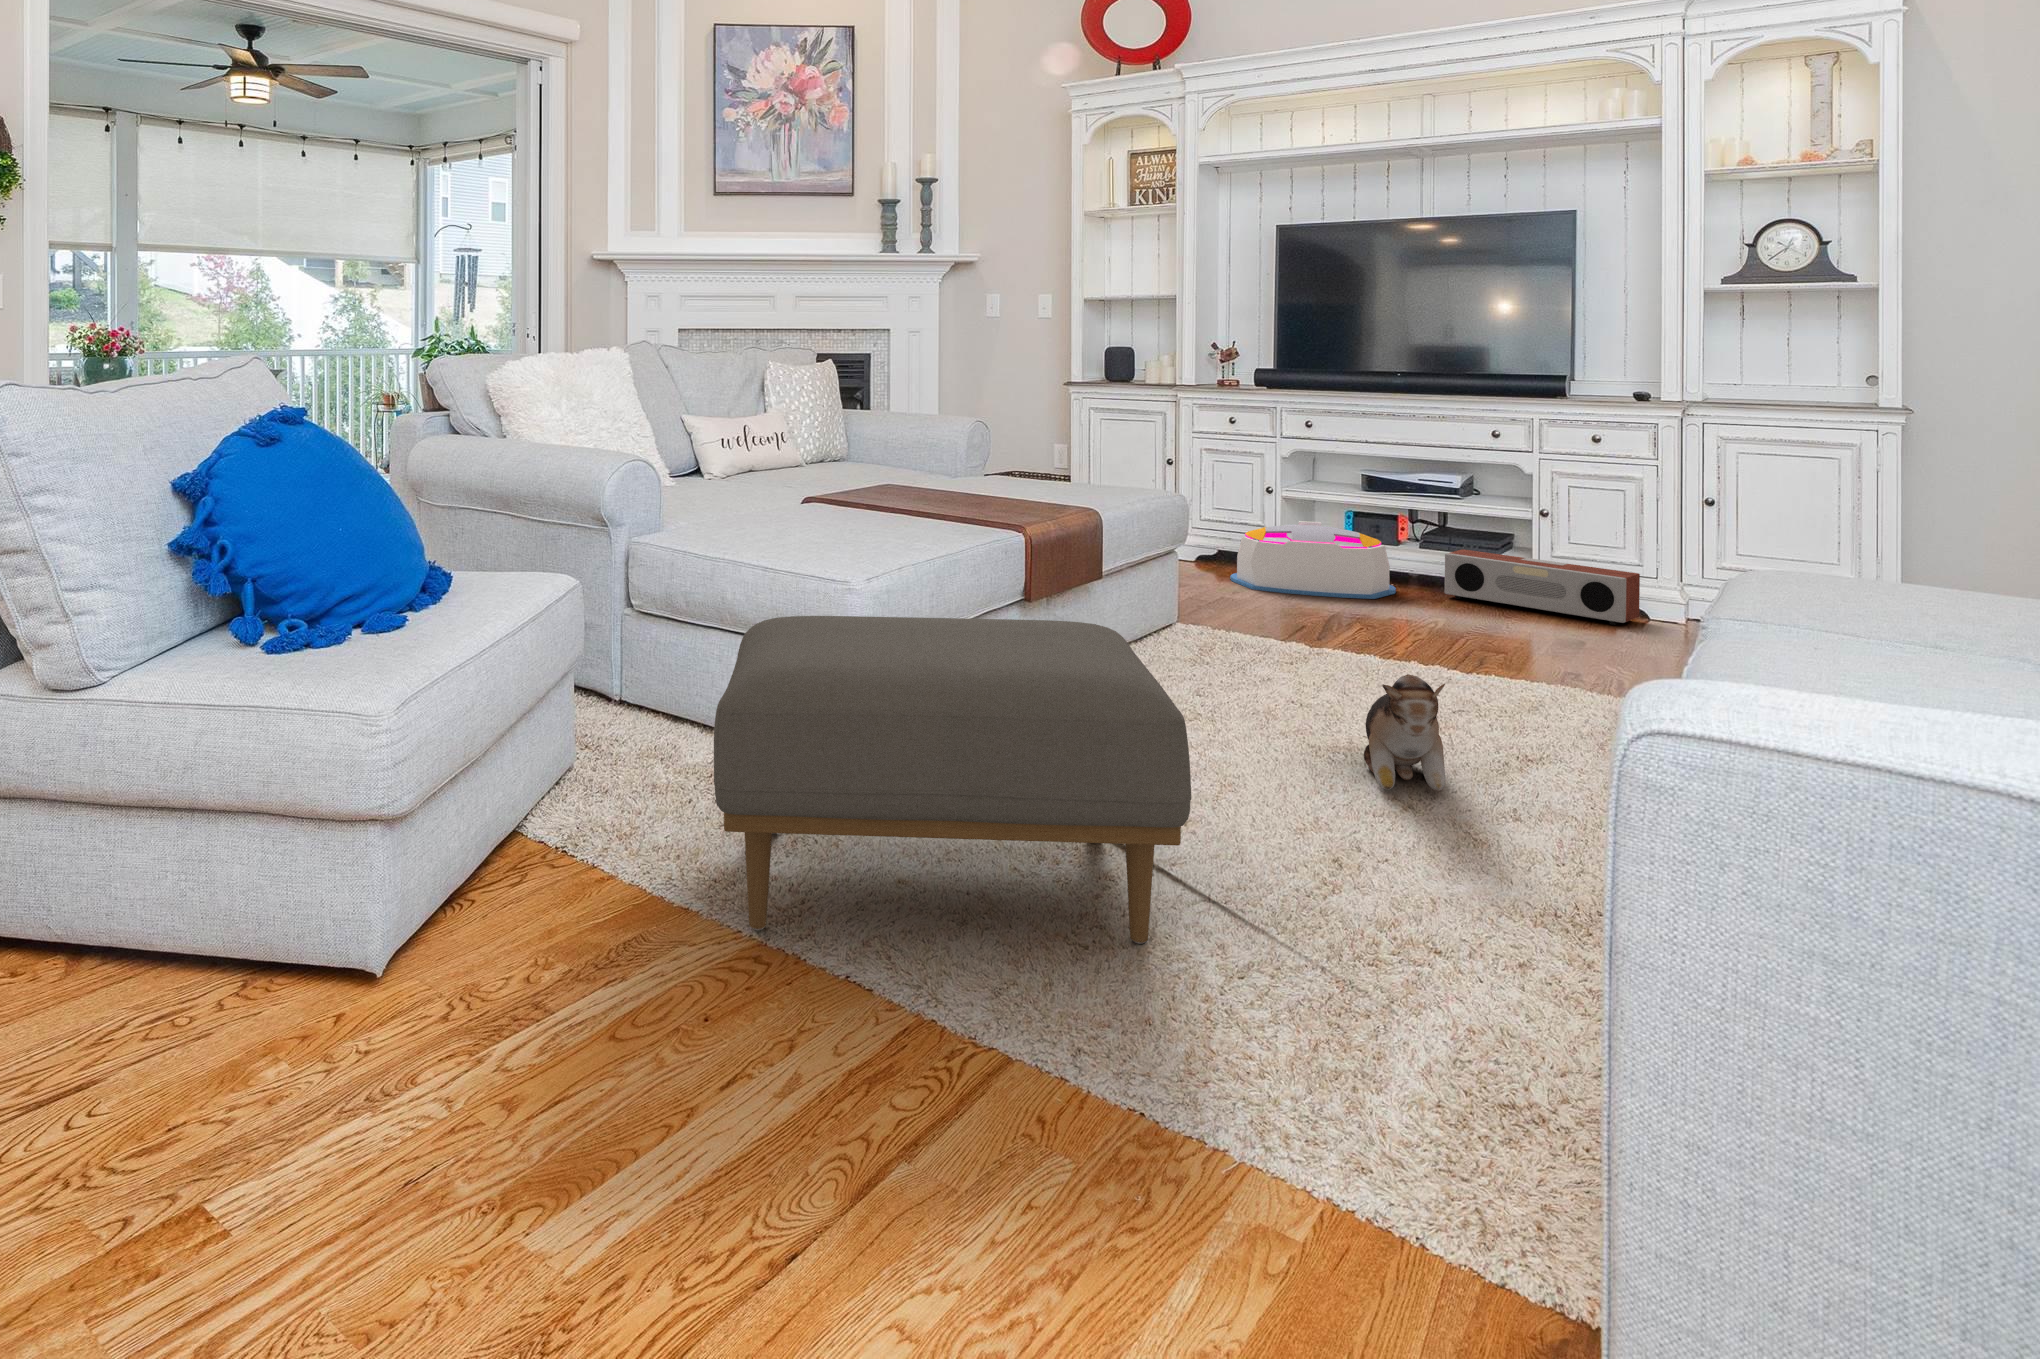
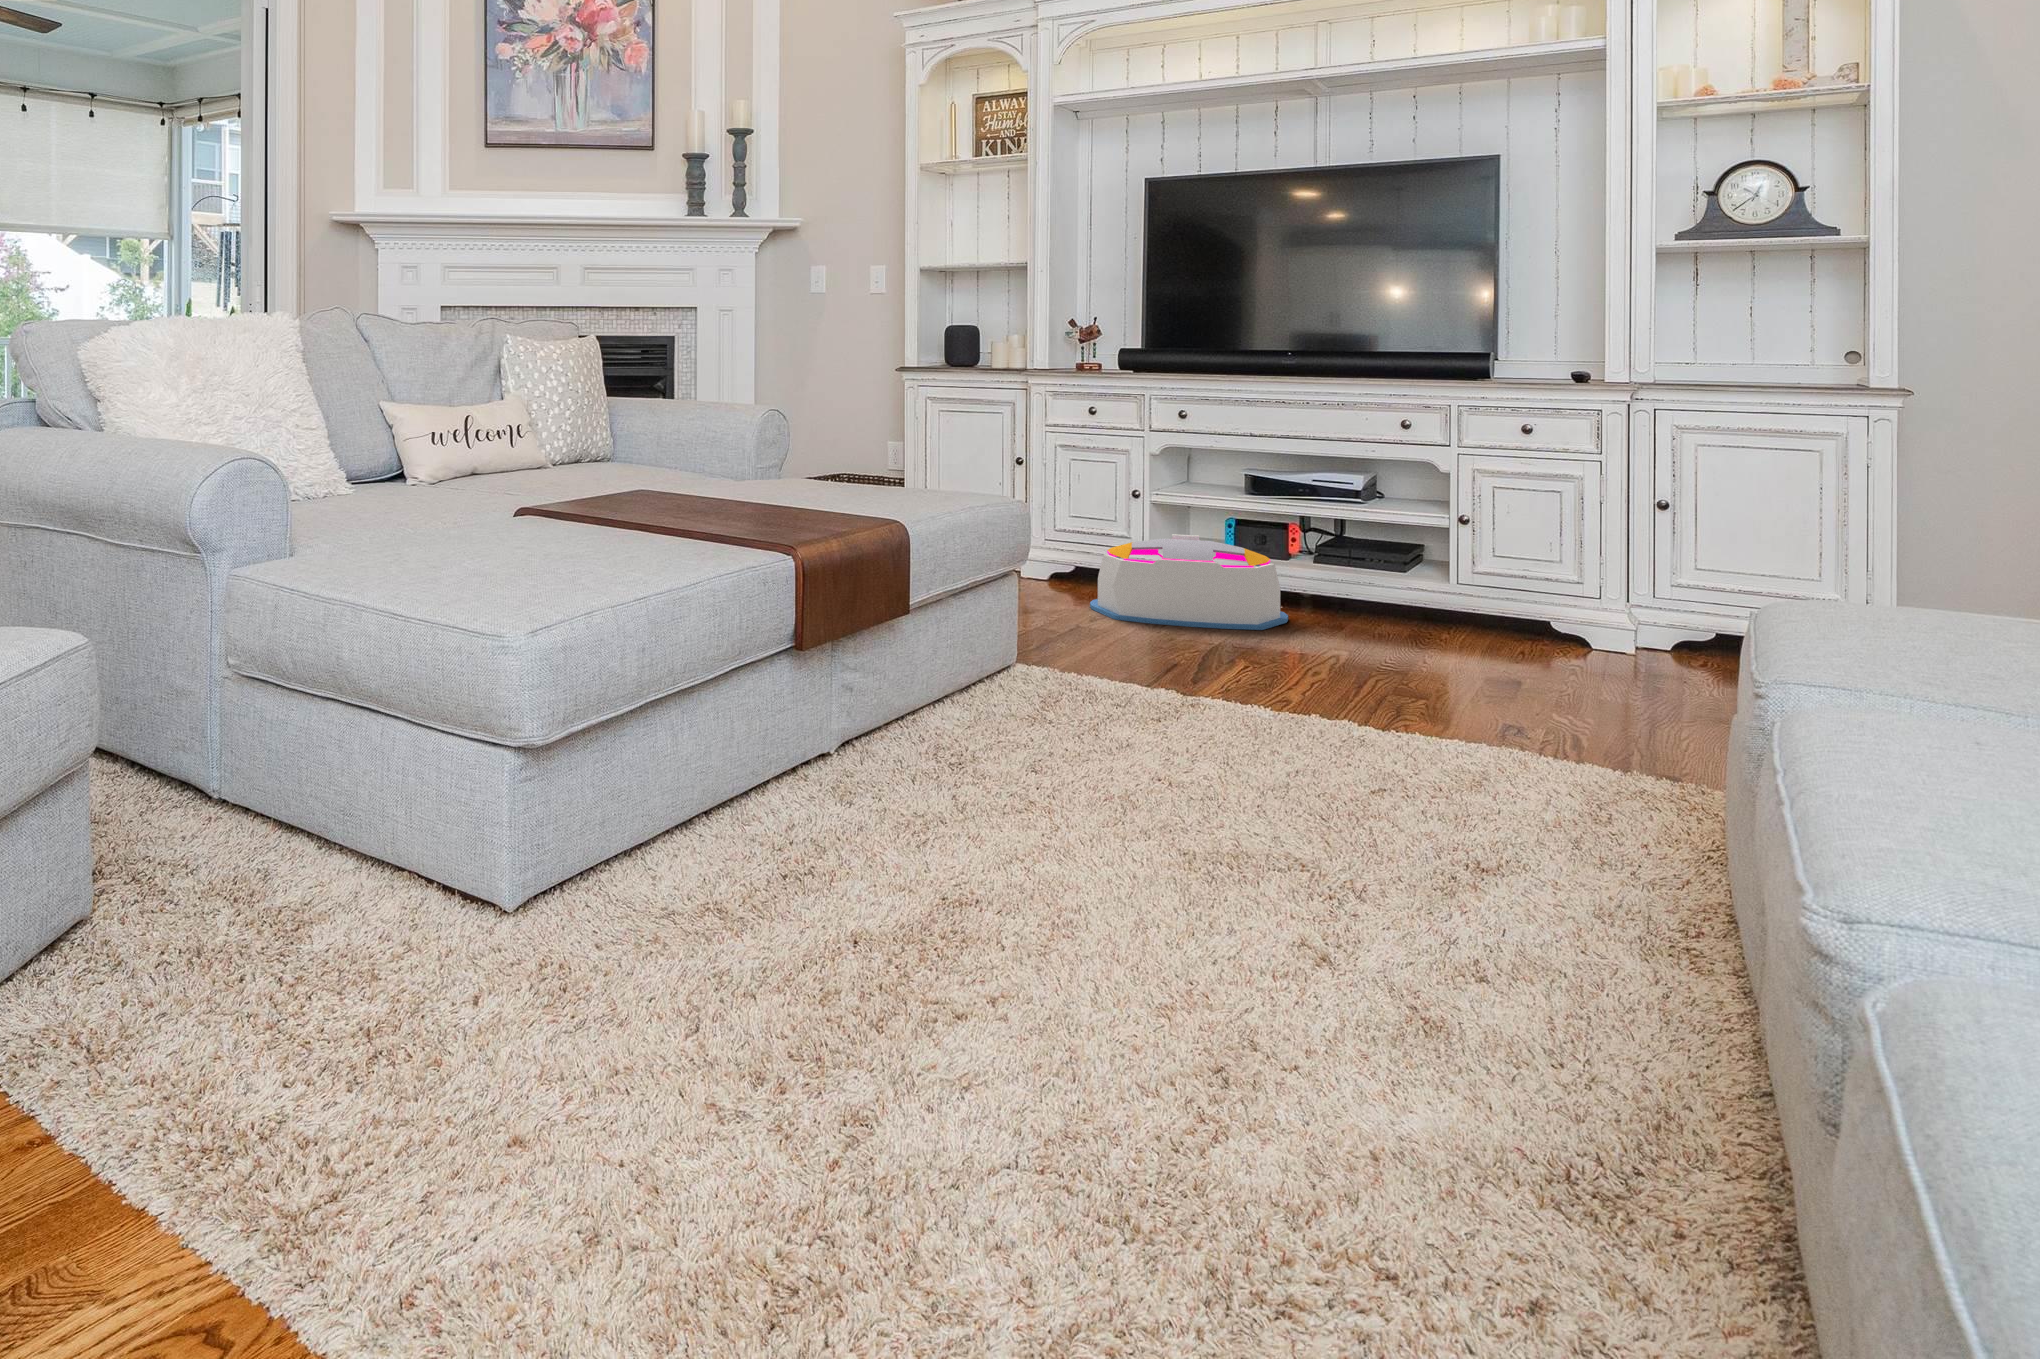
speaker: present [1445,549,1640,625] -> none [1346,567,1581,660]
ottoman: present [714,616,1191,944] -> none [159,690,951,1235]
plush toy: present [1364,674,1445,790] -> none [1241,755,1353,920]

